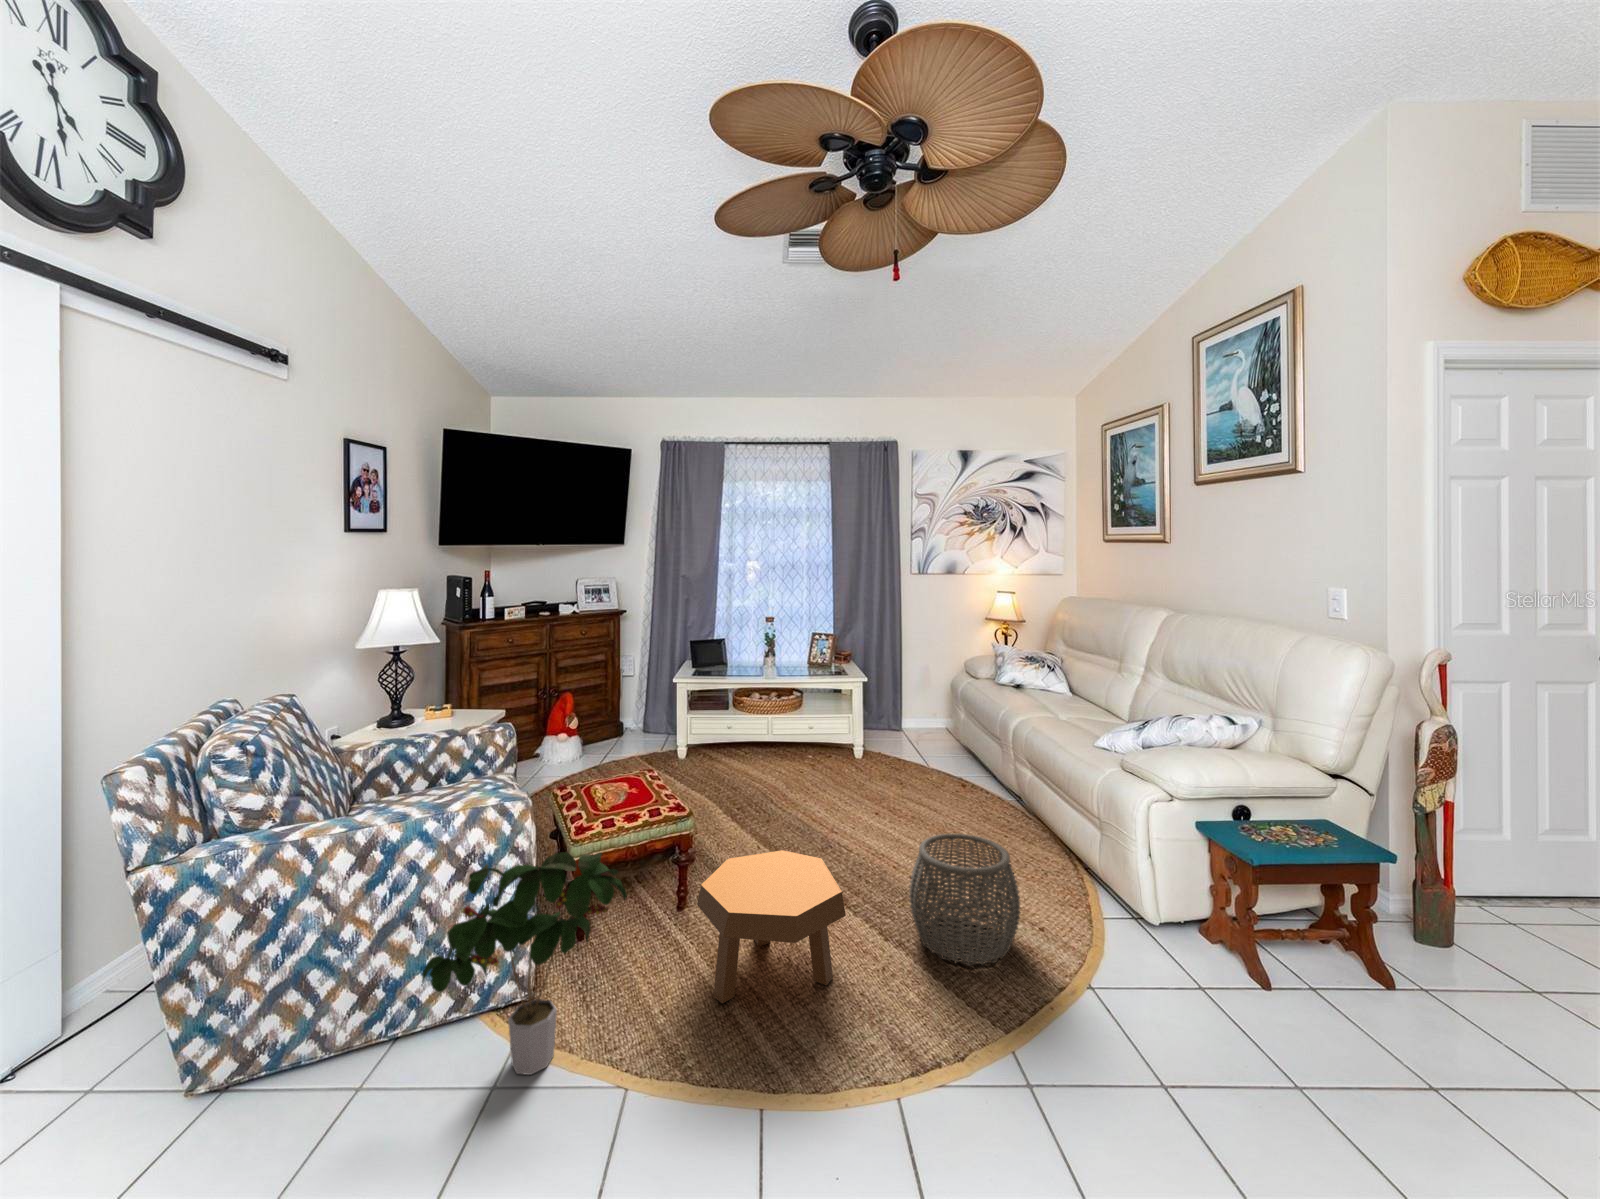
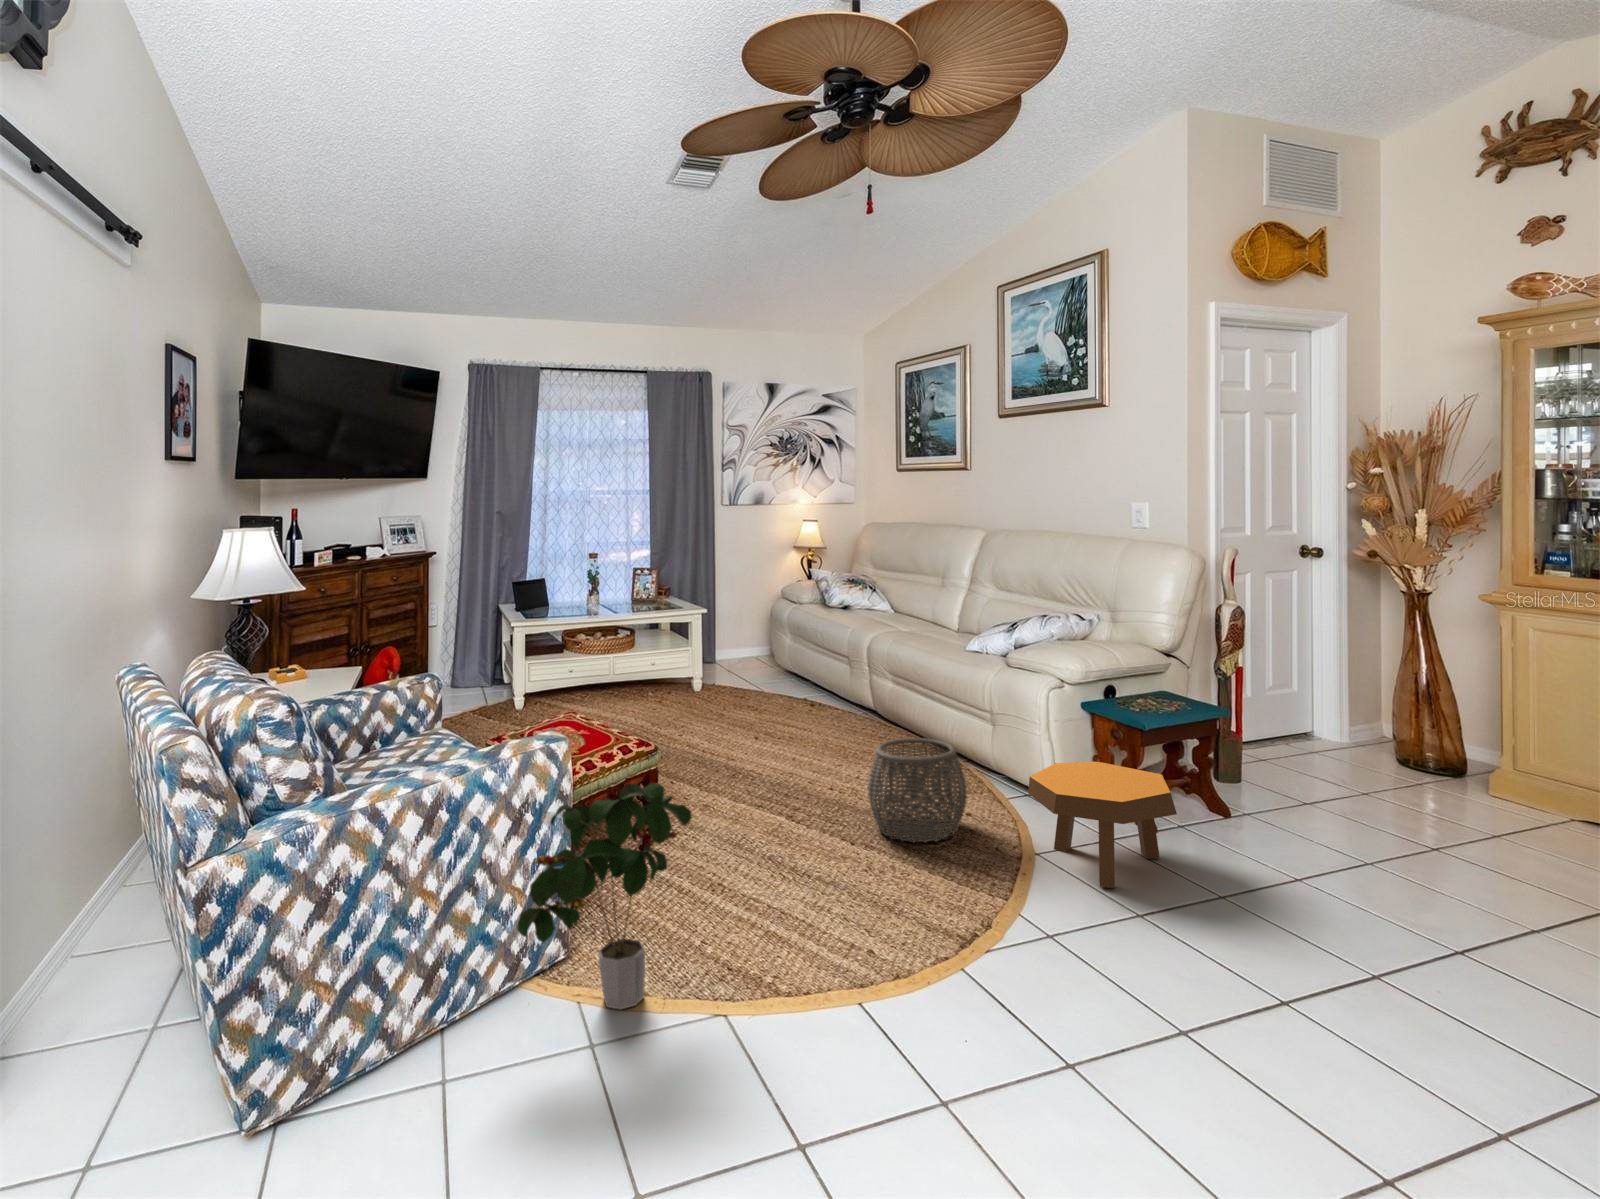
footstool: present [697,850,846,1003] -> present [1028,762,1177,888]

